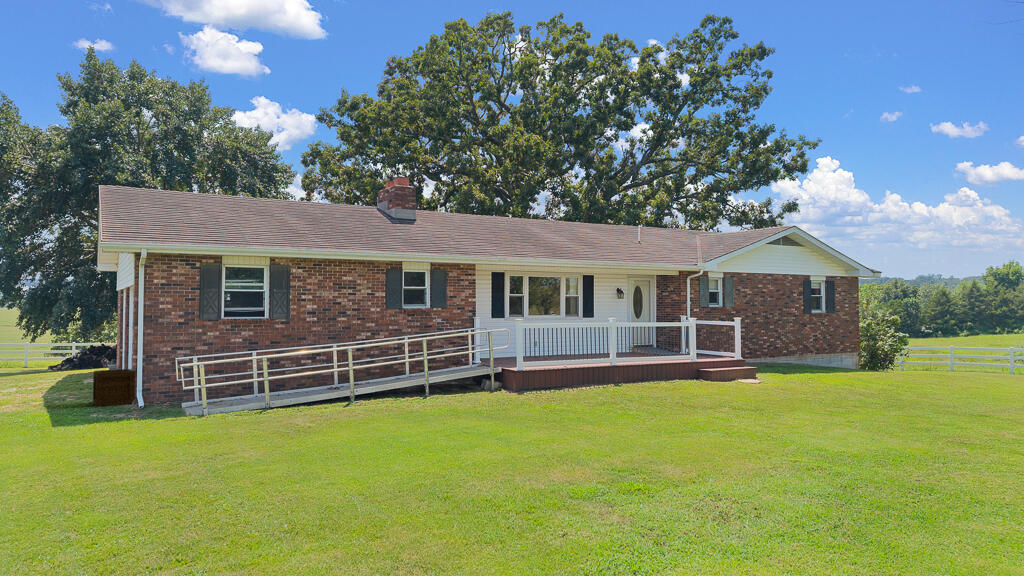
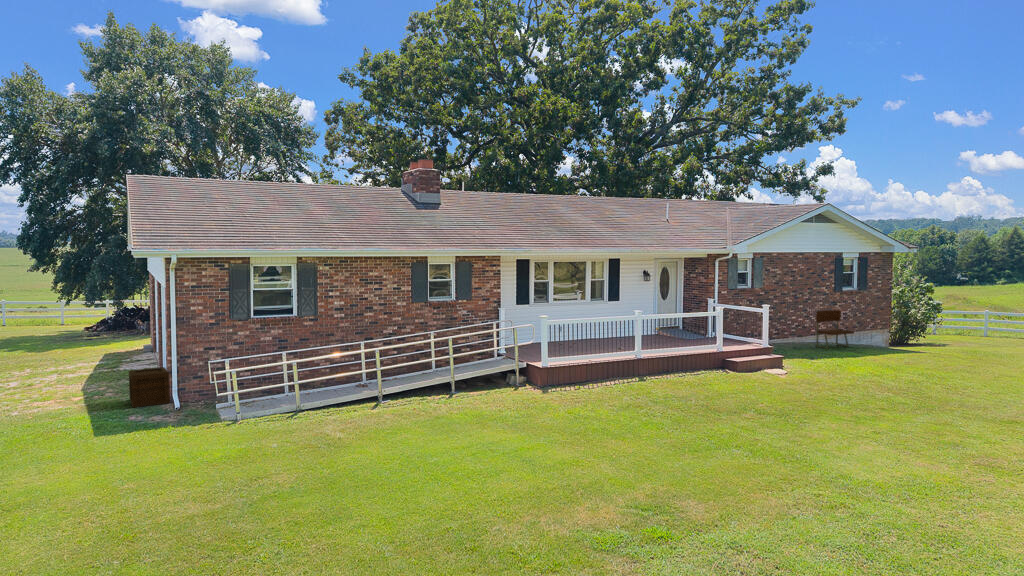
bench: none [788,331,826,368] -> present [816,310,854,349]

